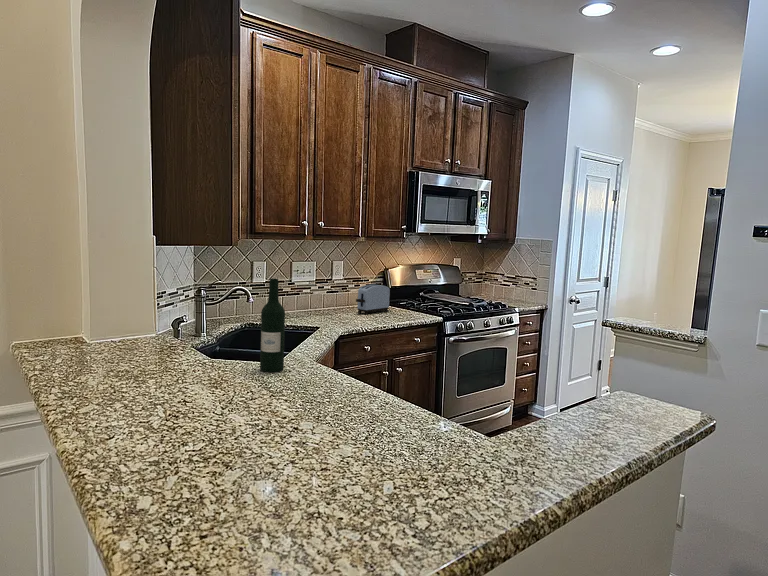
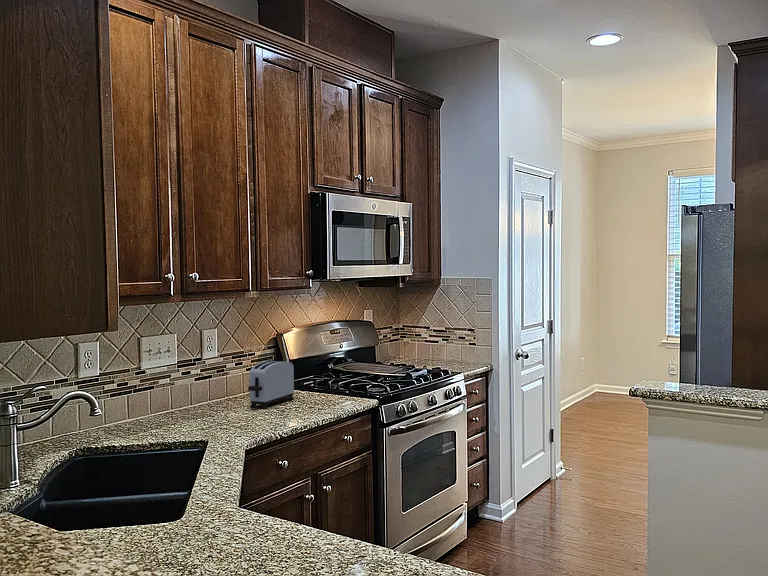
wine bottle: present [260,279,285,372] -> none [179,384,222,554]

